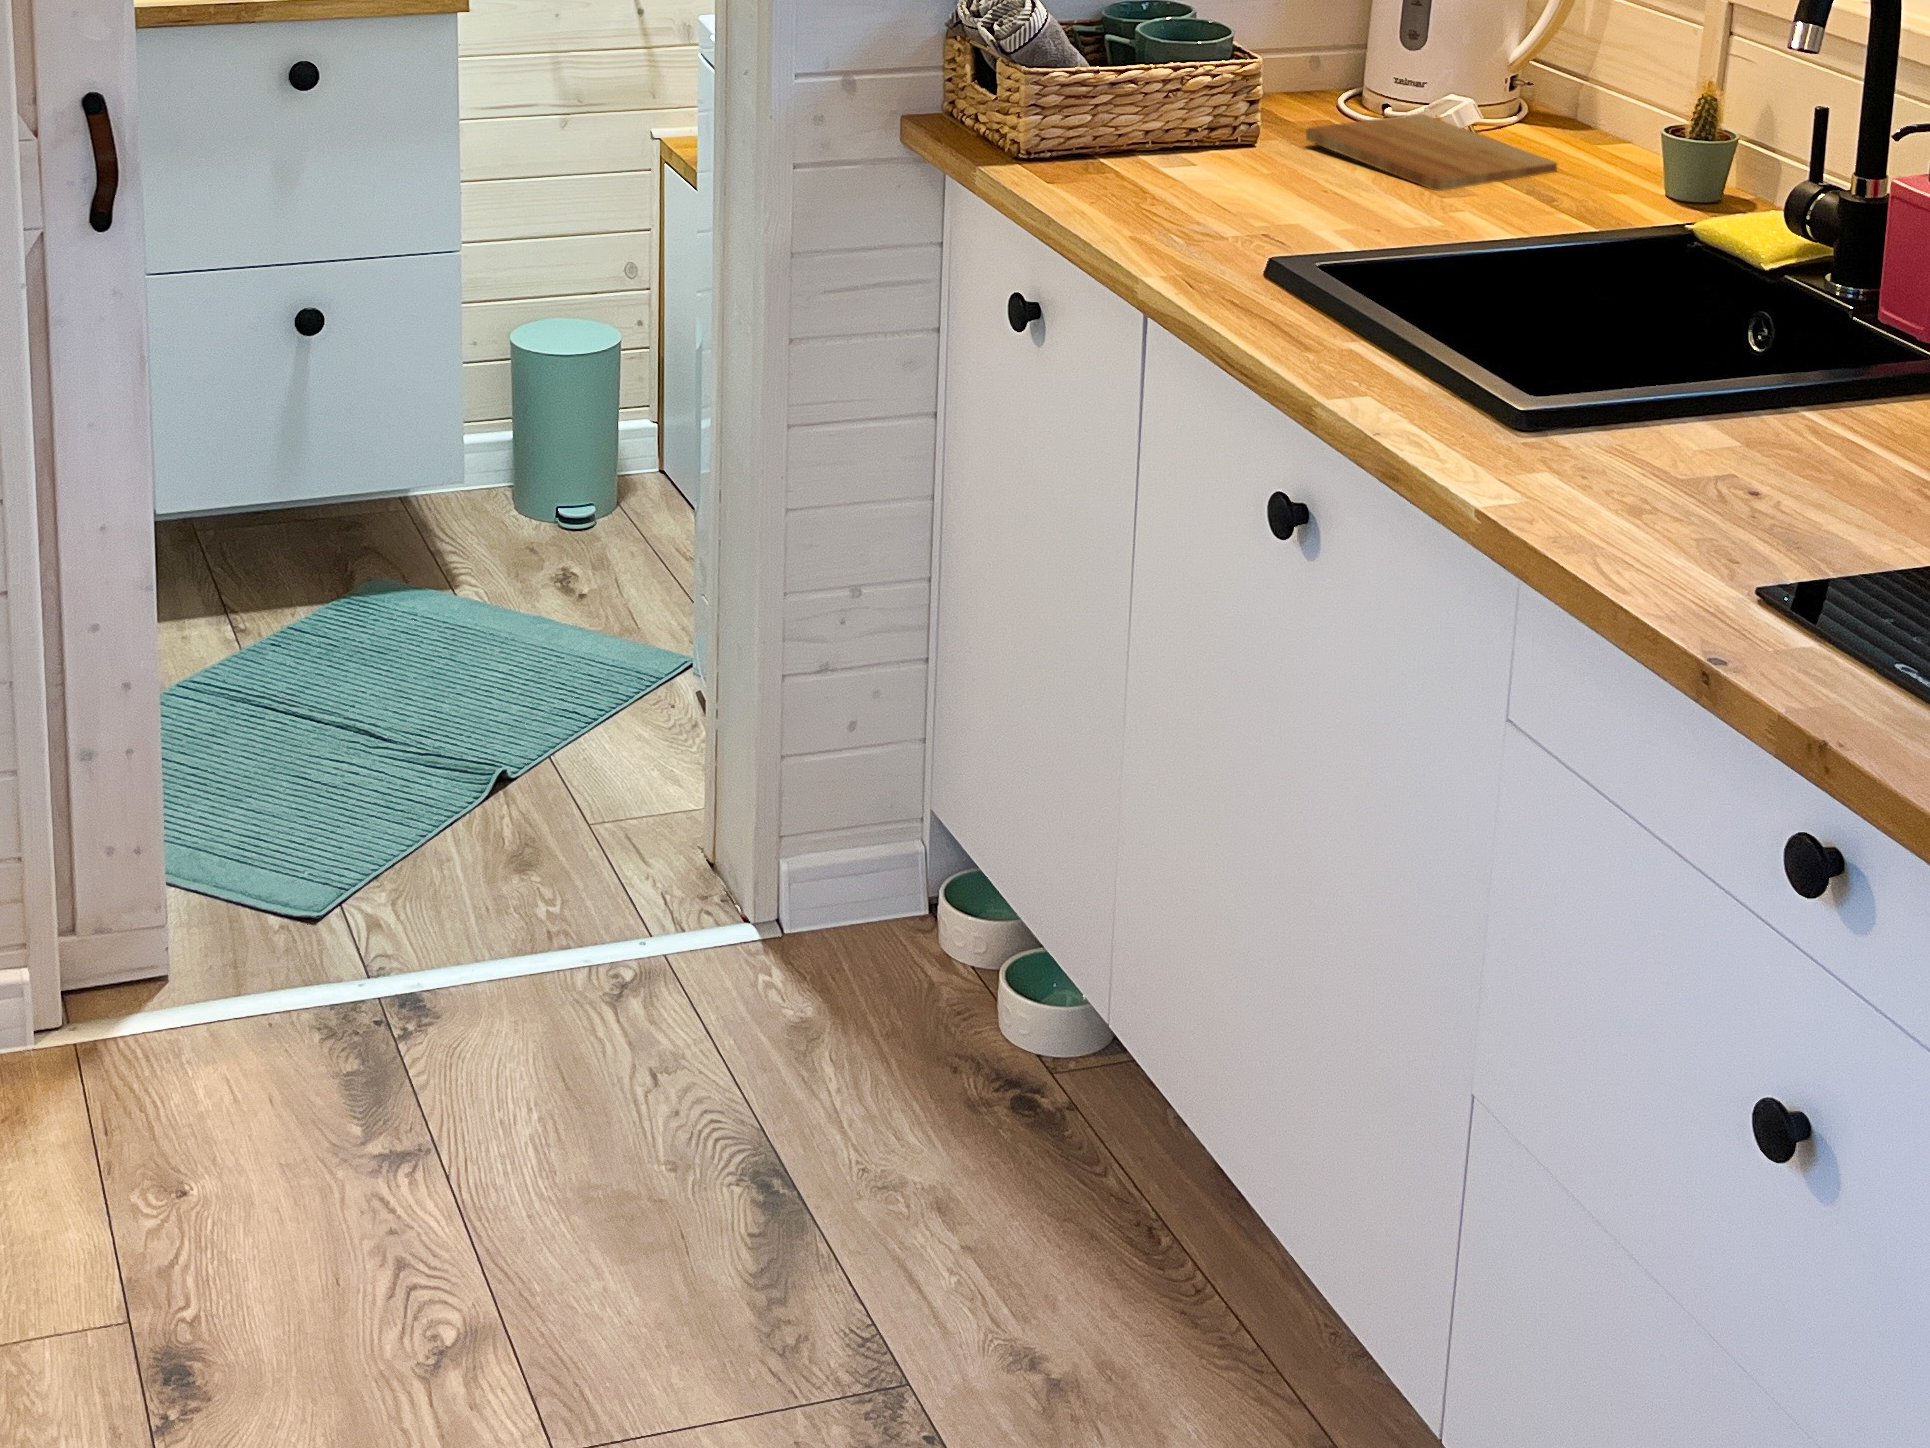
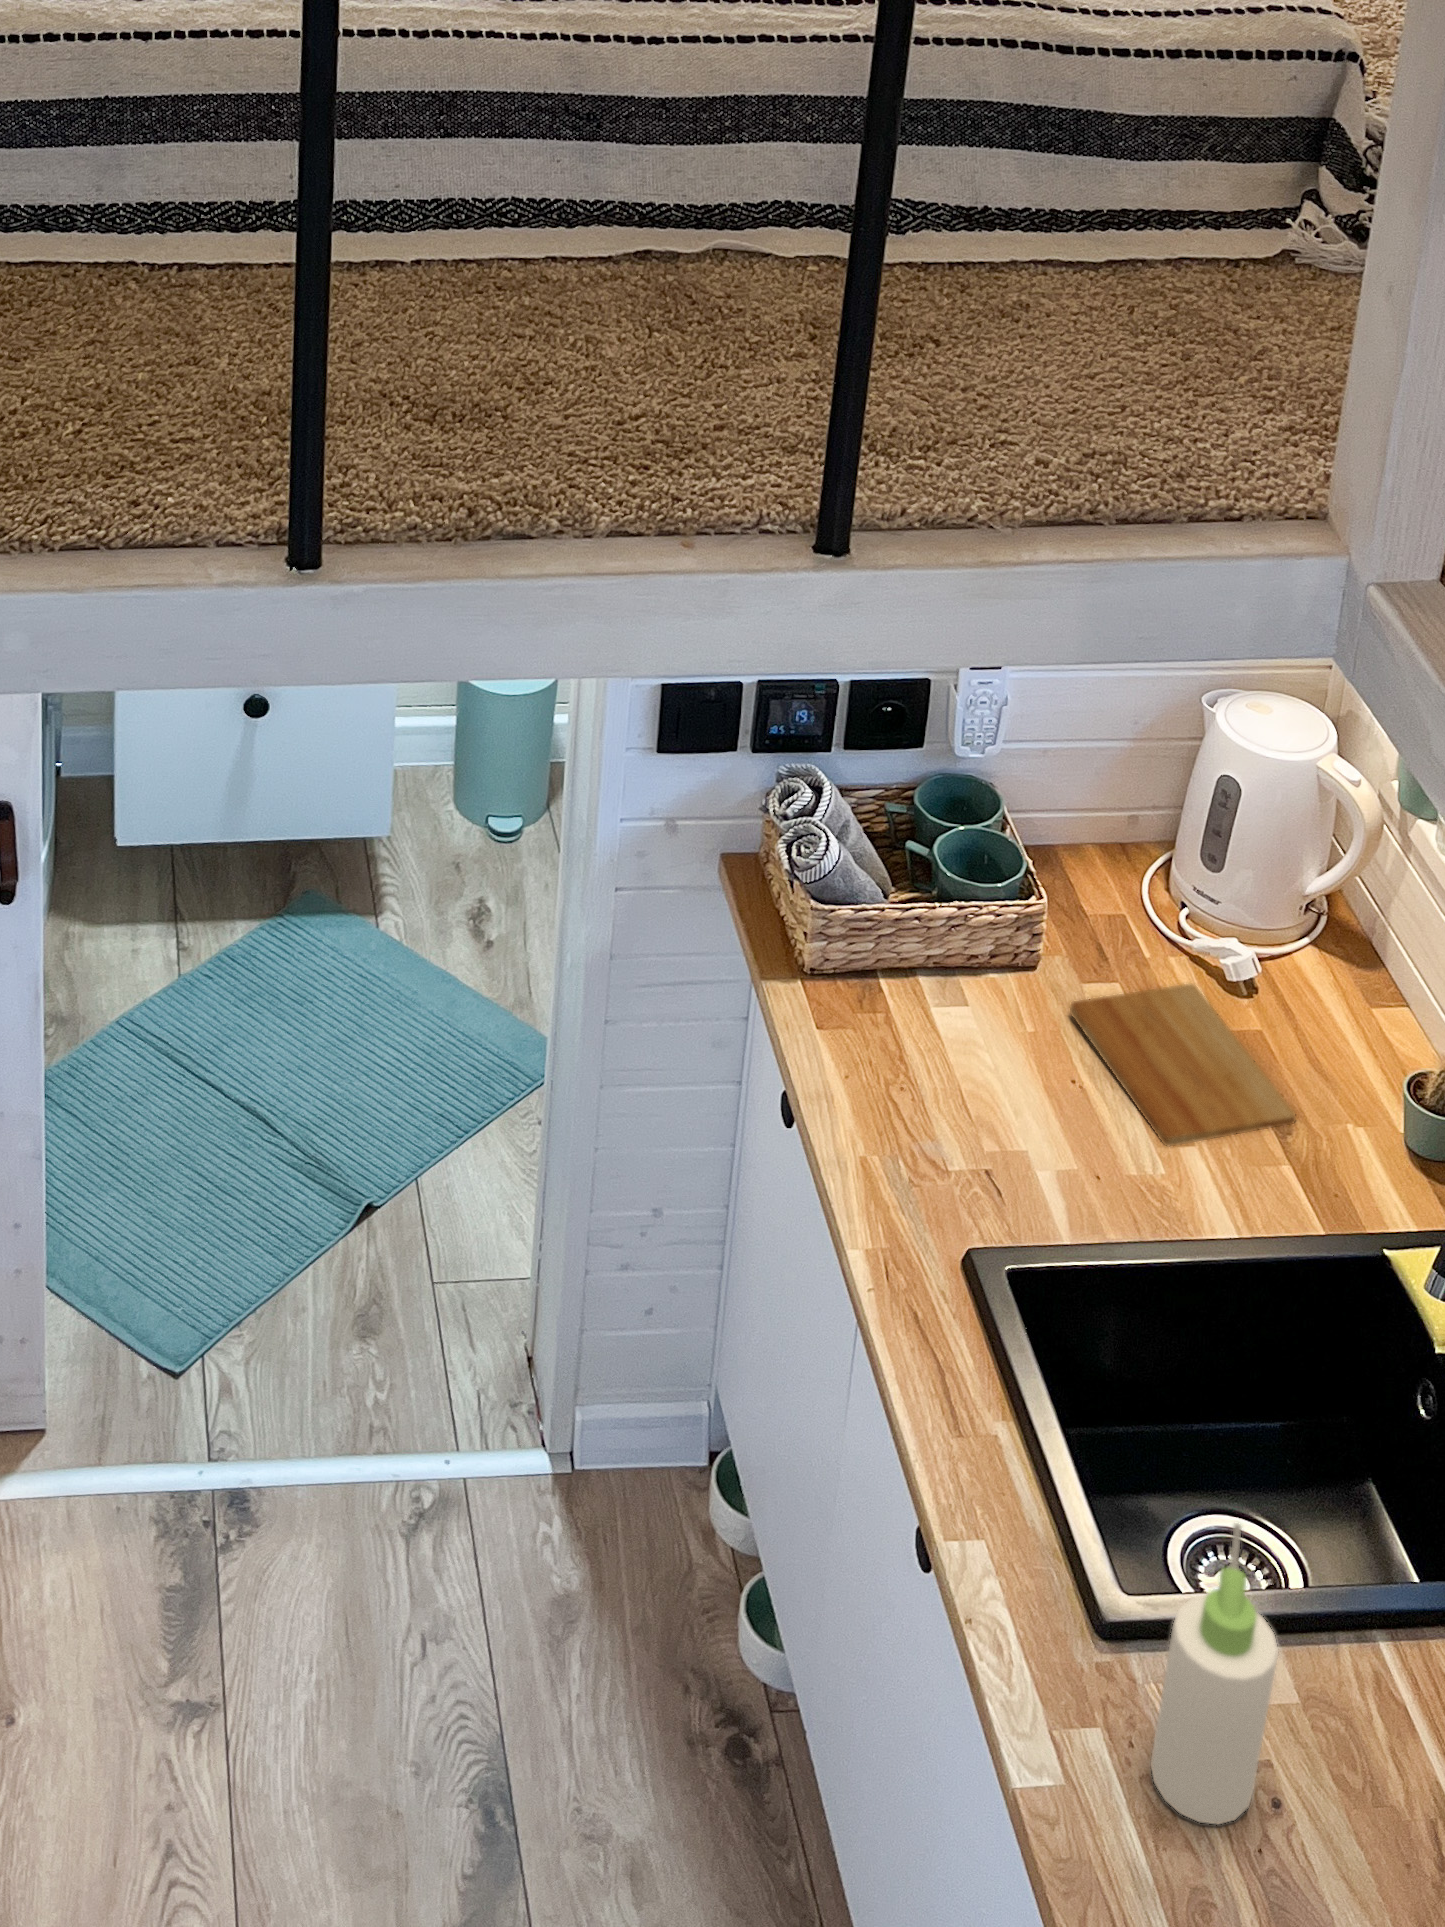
bottle: none [1606,131,1740,466] -> present [1151,1524,1278,1824]

